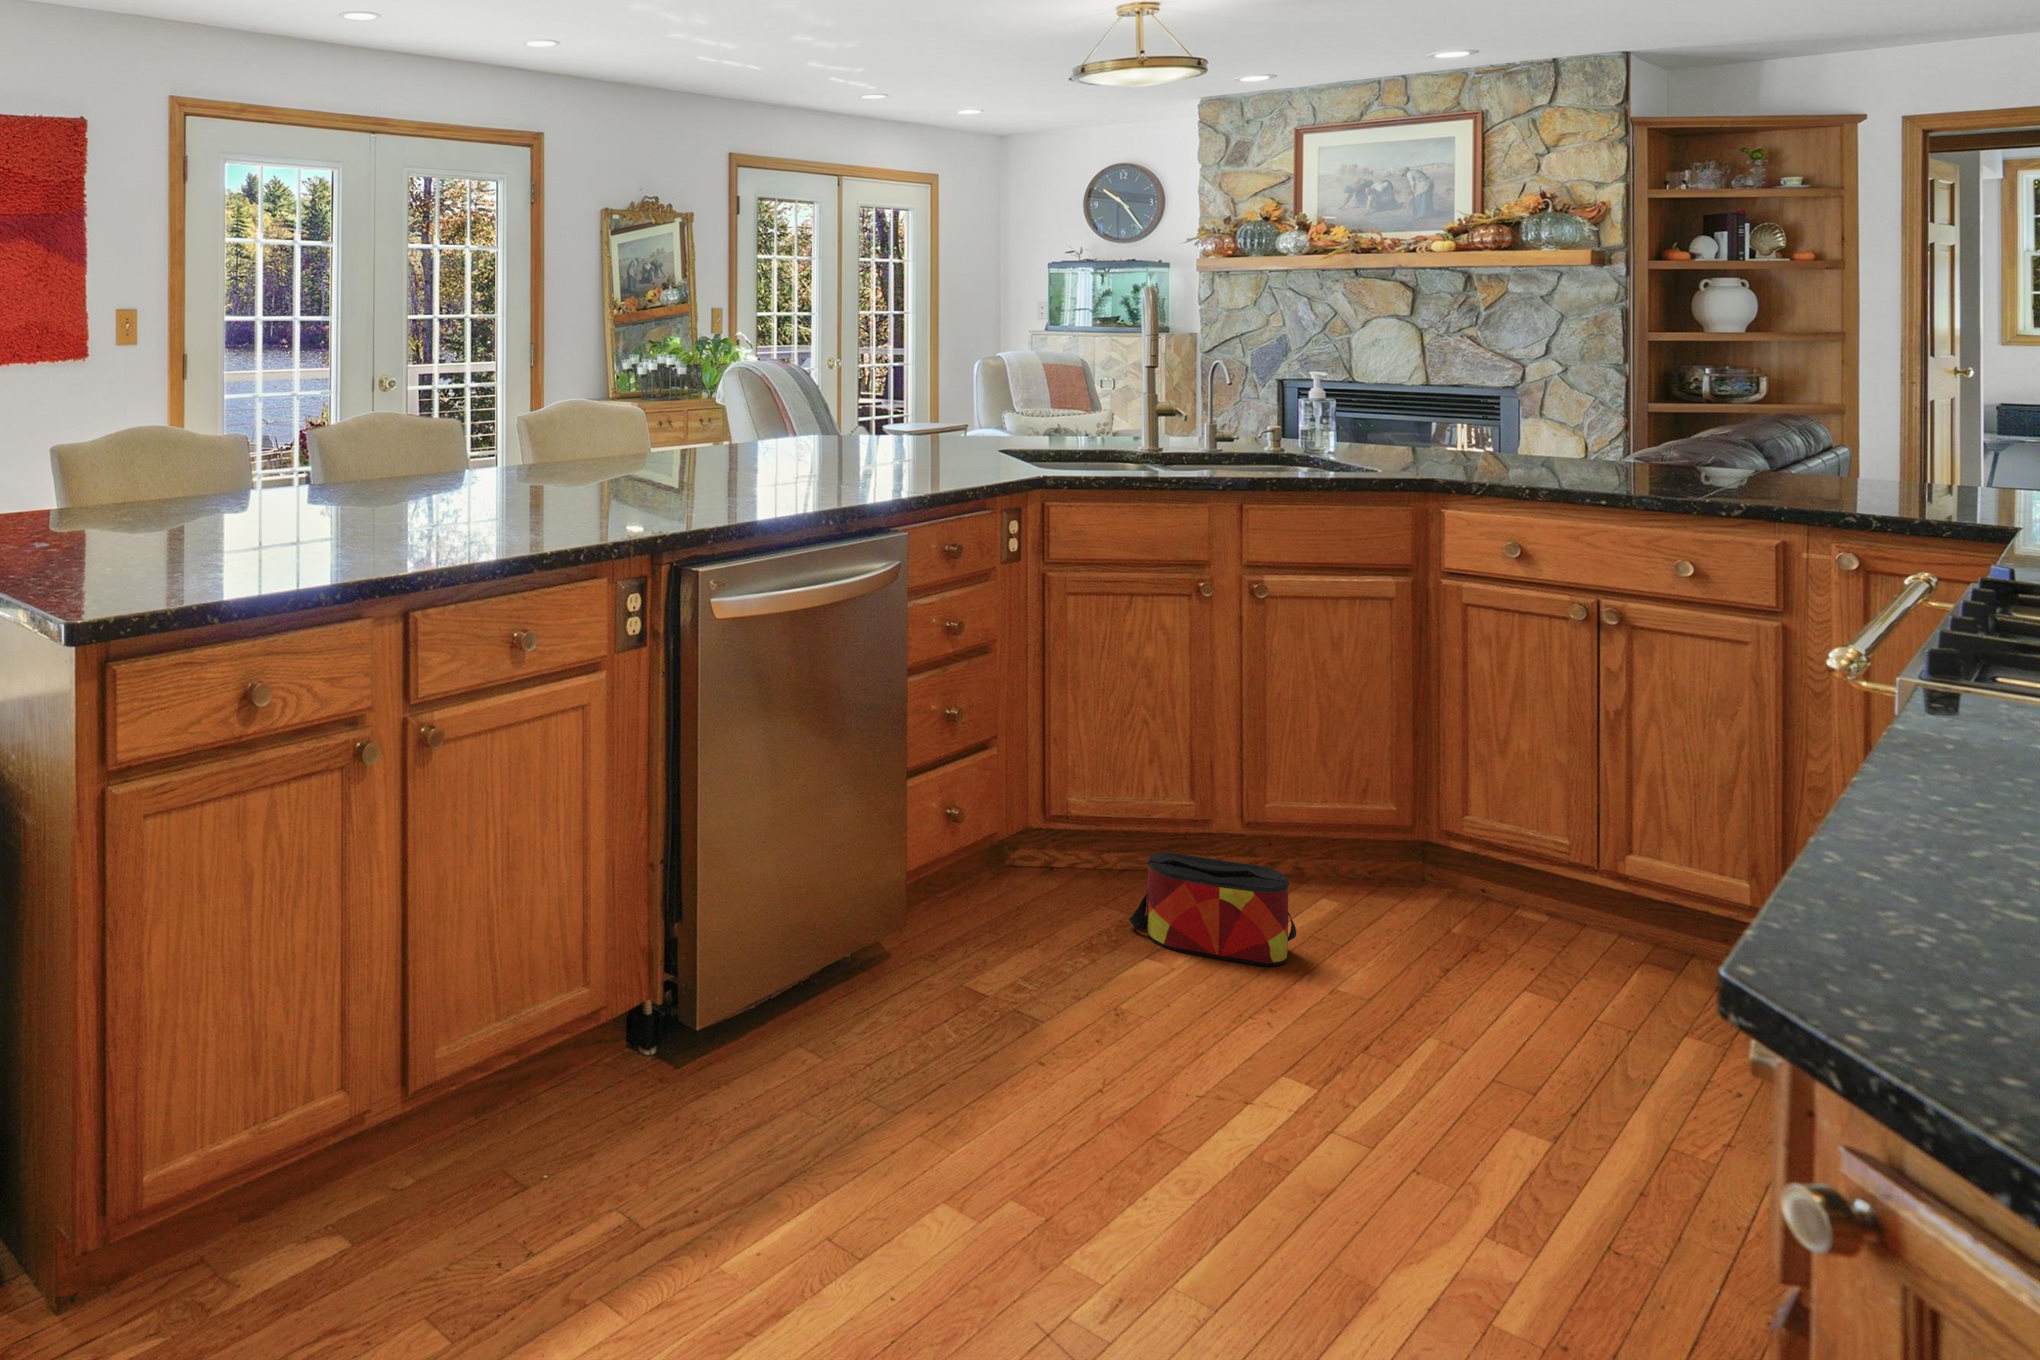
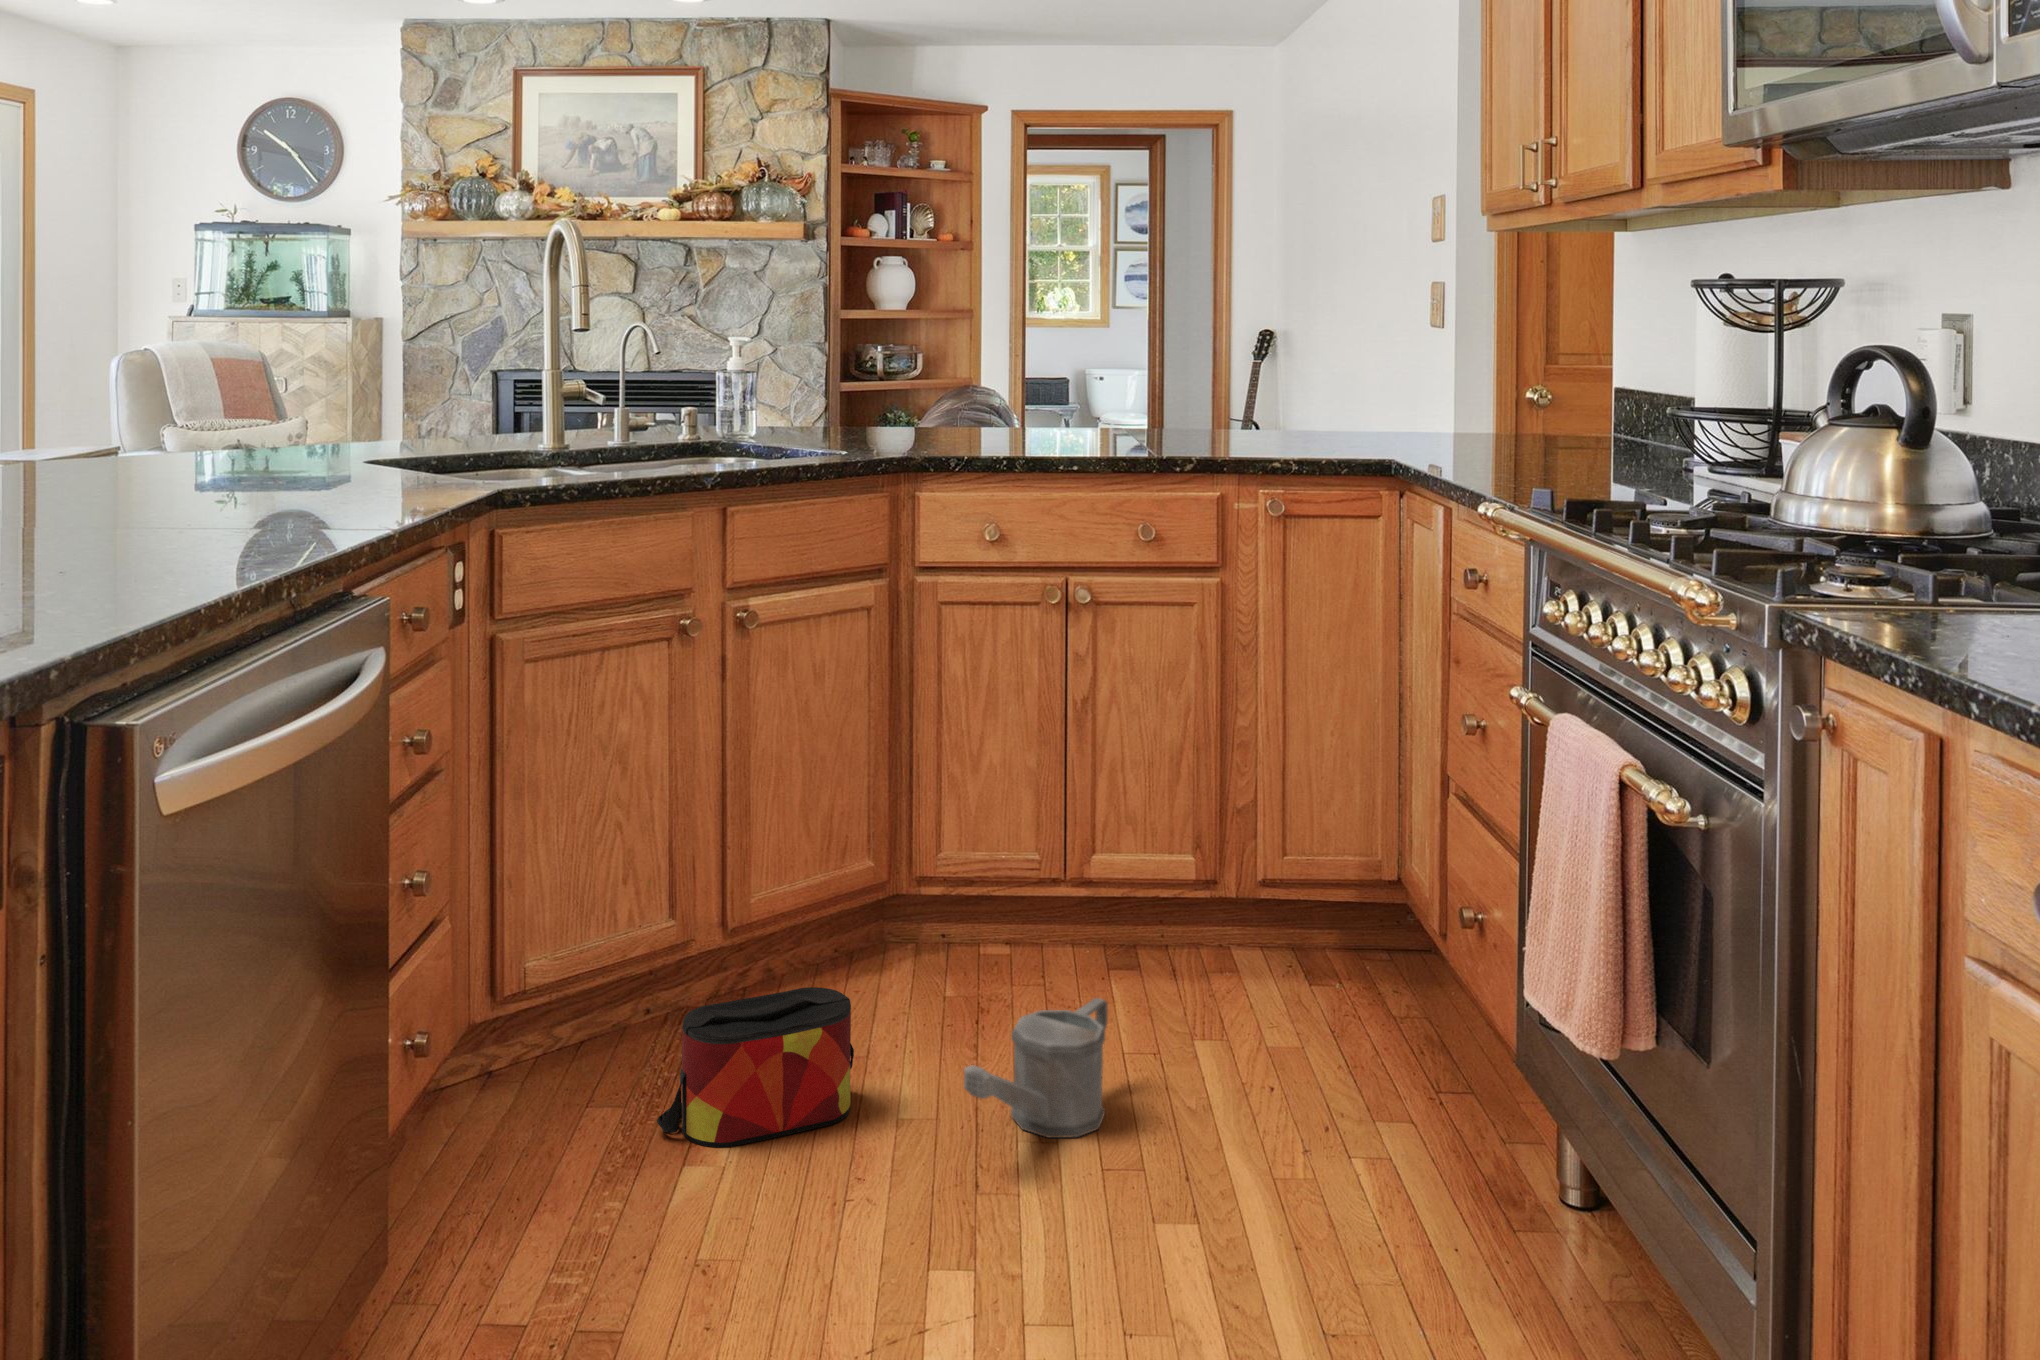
watering can: none [1345,939,1538,1048] -> present [964,998,1108,1138]

